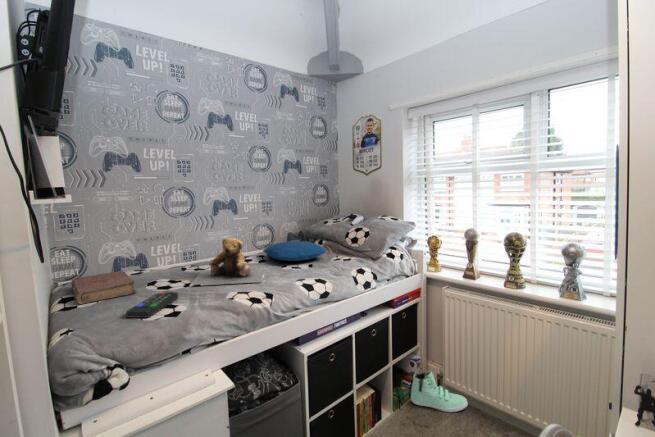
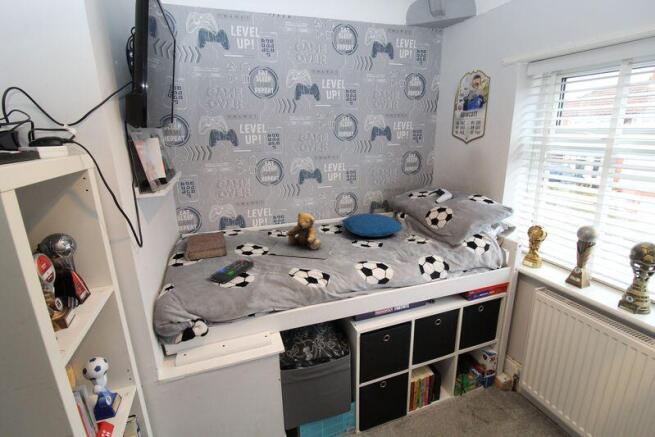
sneaker: present [411,371,468,412] -> none [478,367,544,418]

